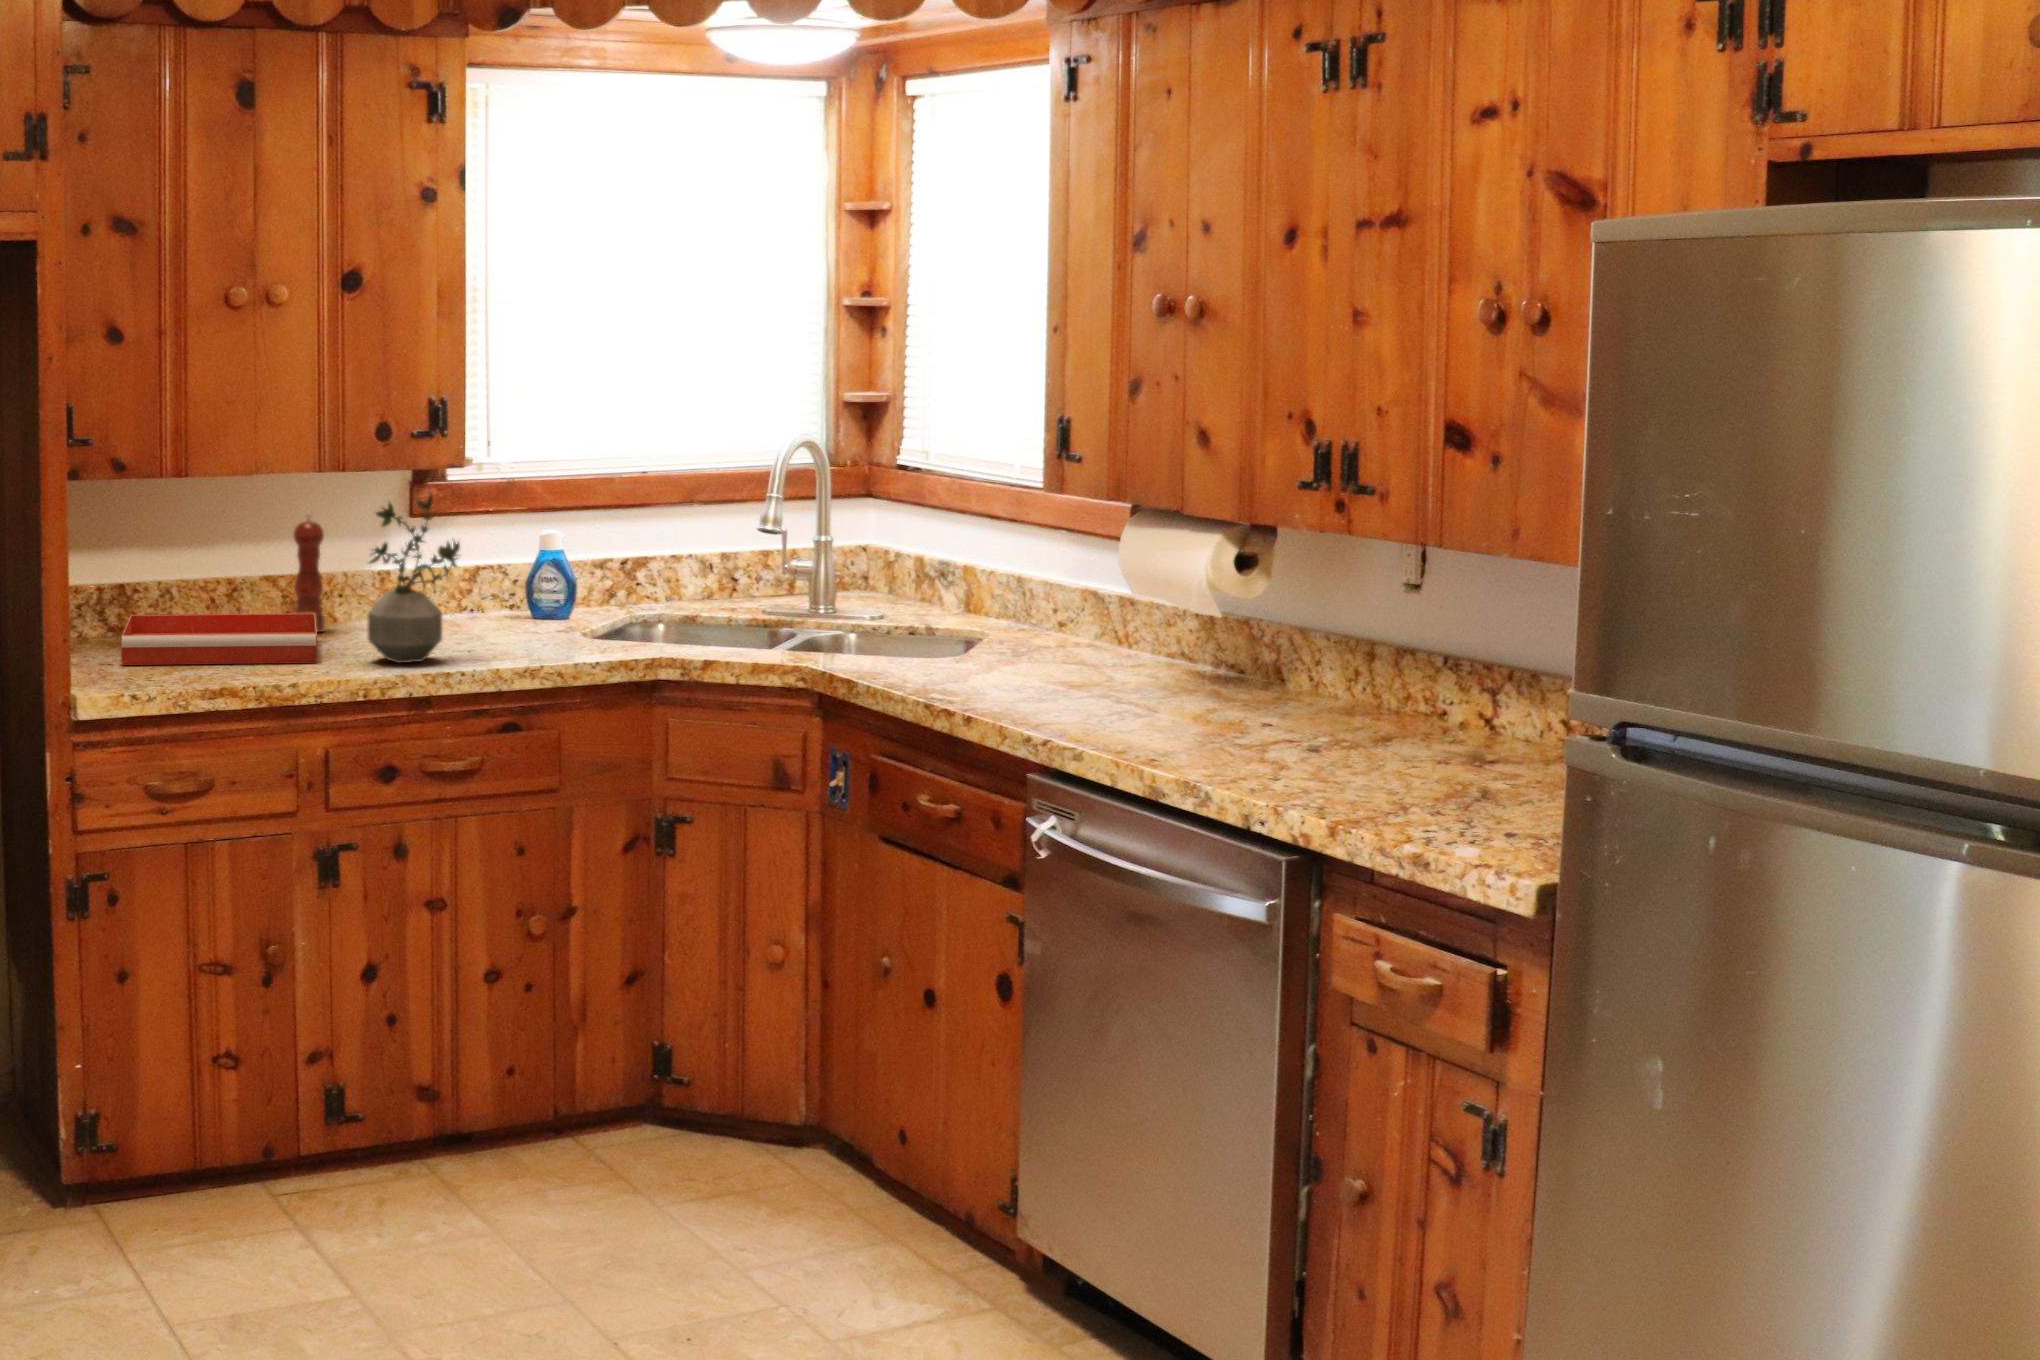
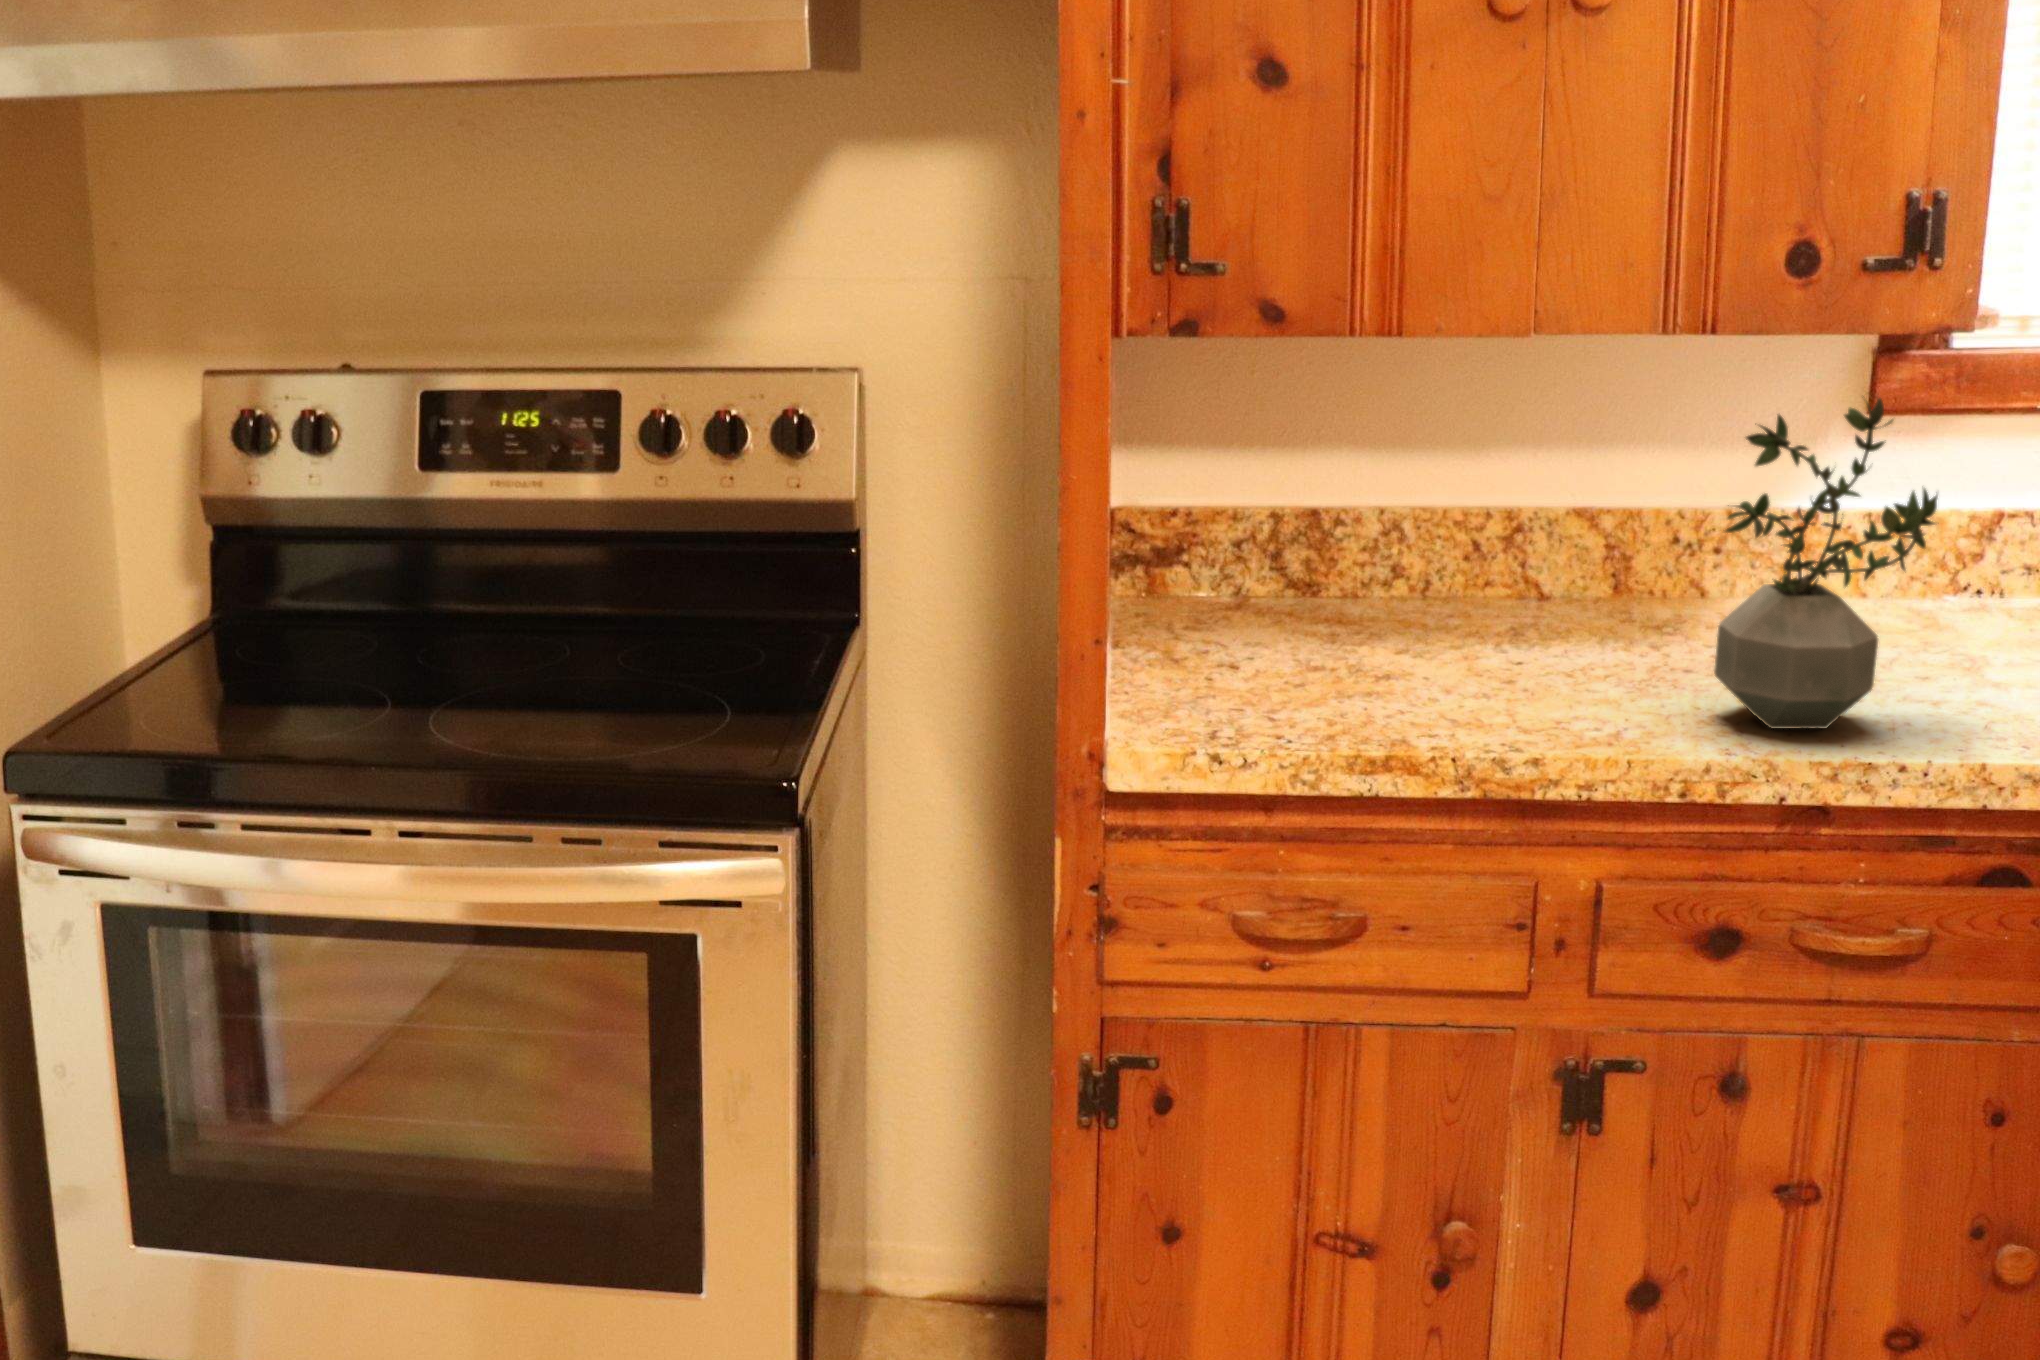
pepper mill: present [293,513,325,632] -> none [1614,401,1688,619]
tray: present [121,613,317,665] -> none [1248,565,1646,705]

